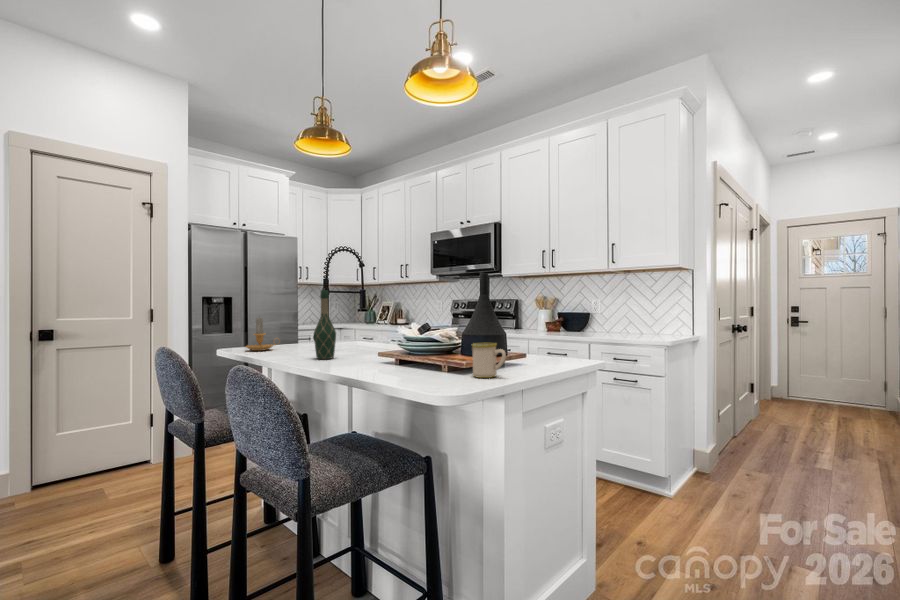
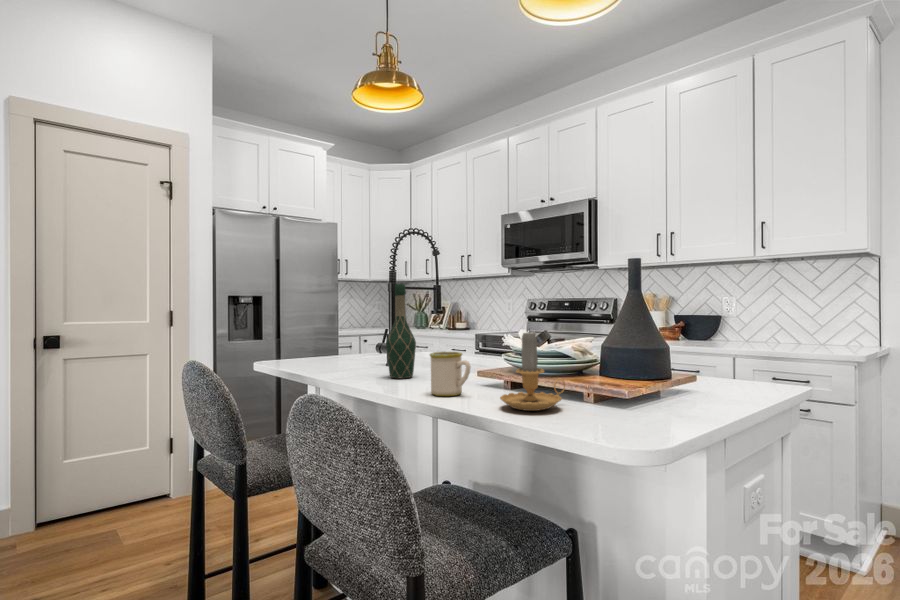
candle: present [246,318,276,351] -> present [500,332,565,411]
mug: present [472,343,506,378] -> present [430,352,471,396]

